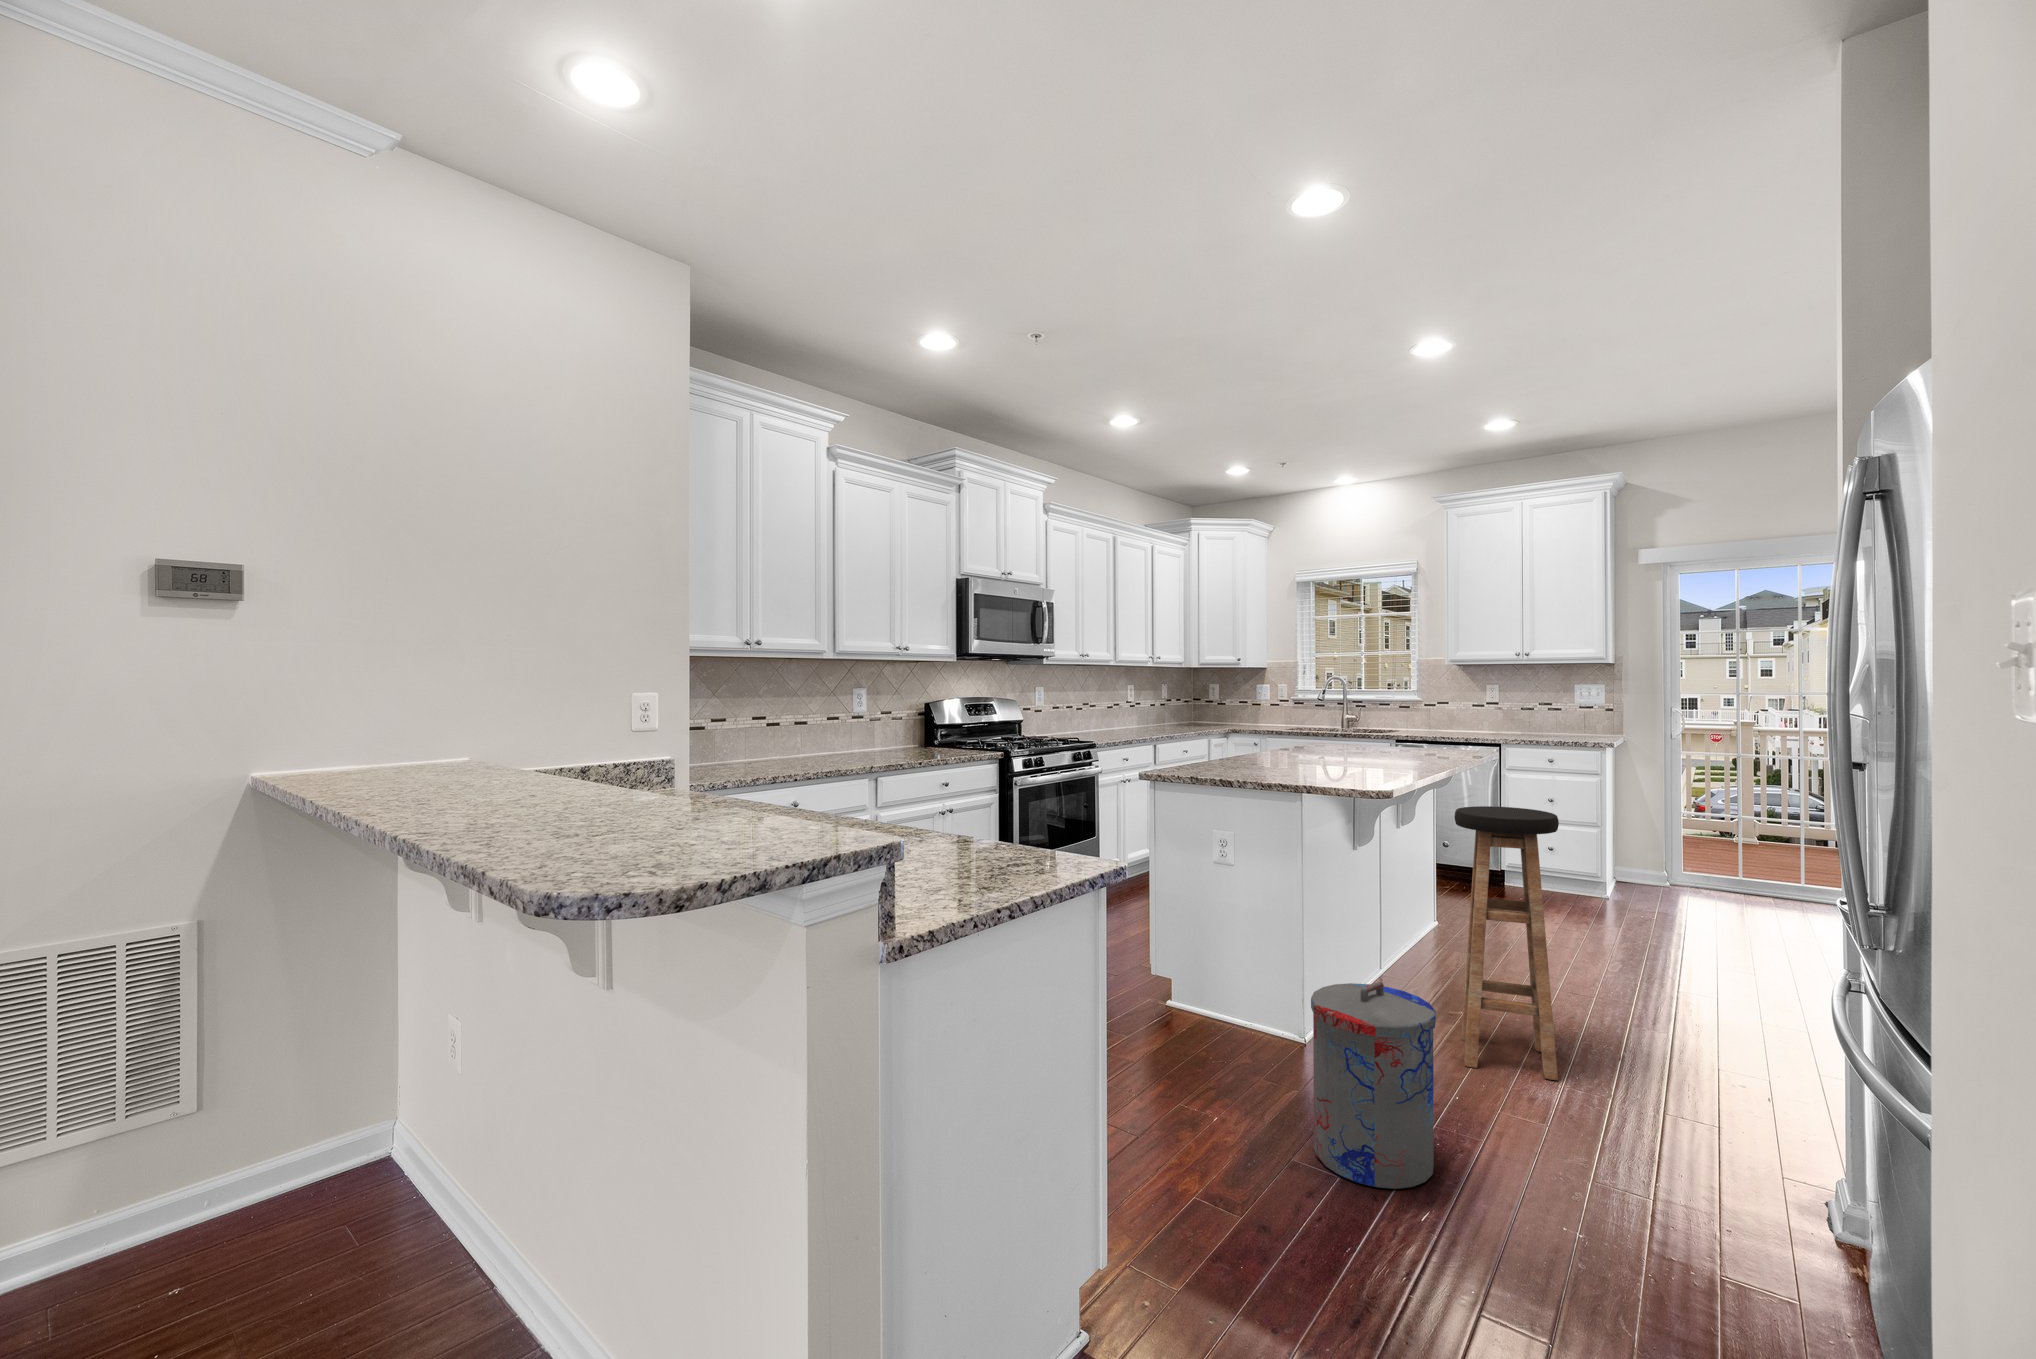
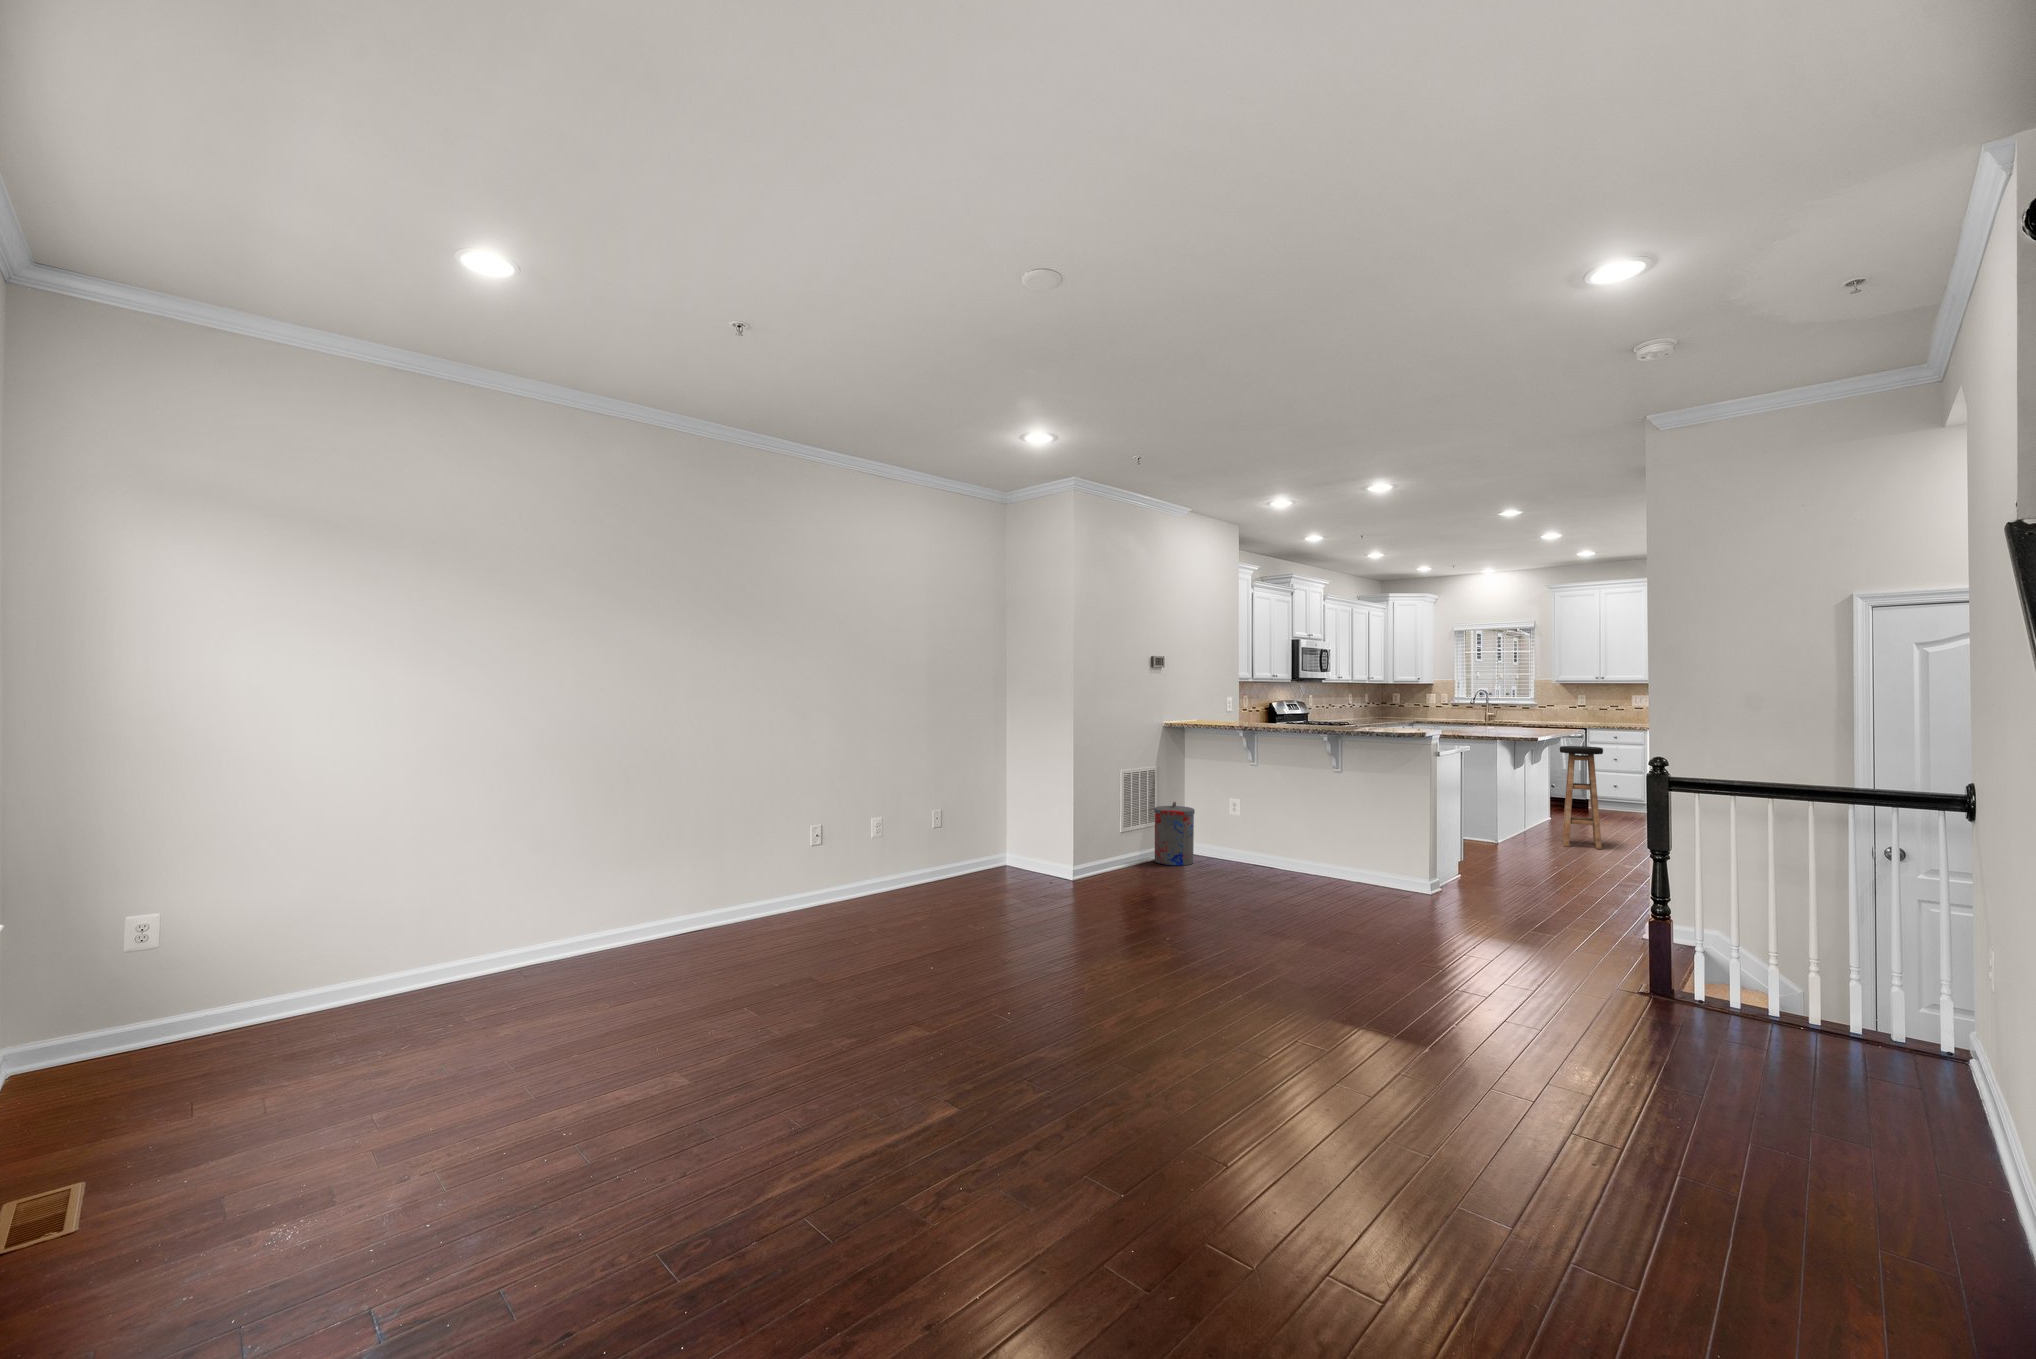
trash can: present [1311,982,1436,1189] -> present [1154,802,1195,866]

